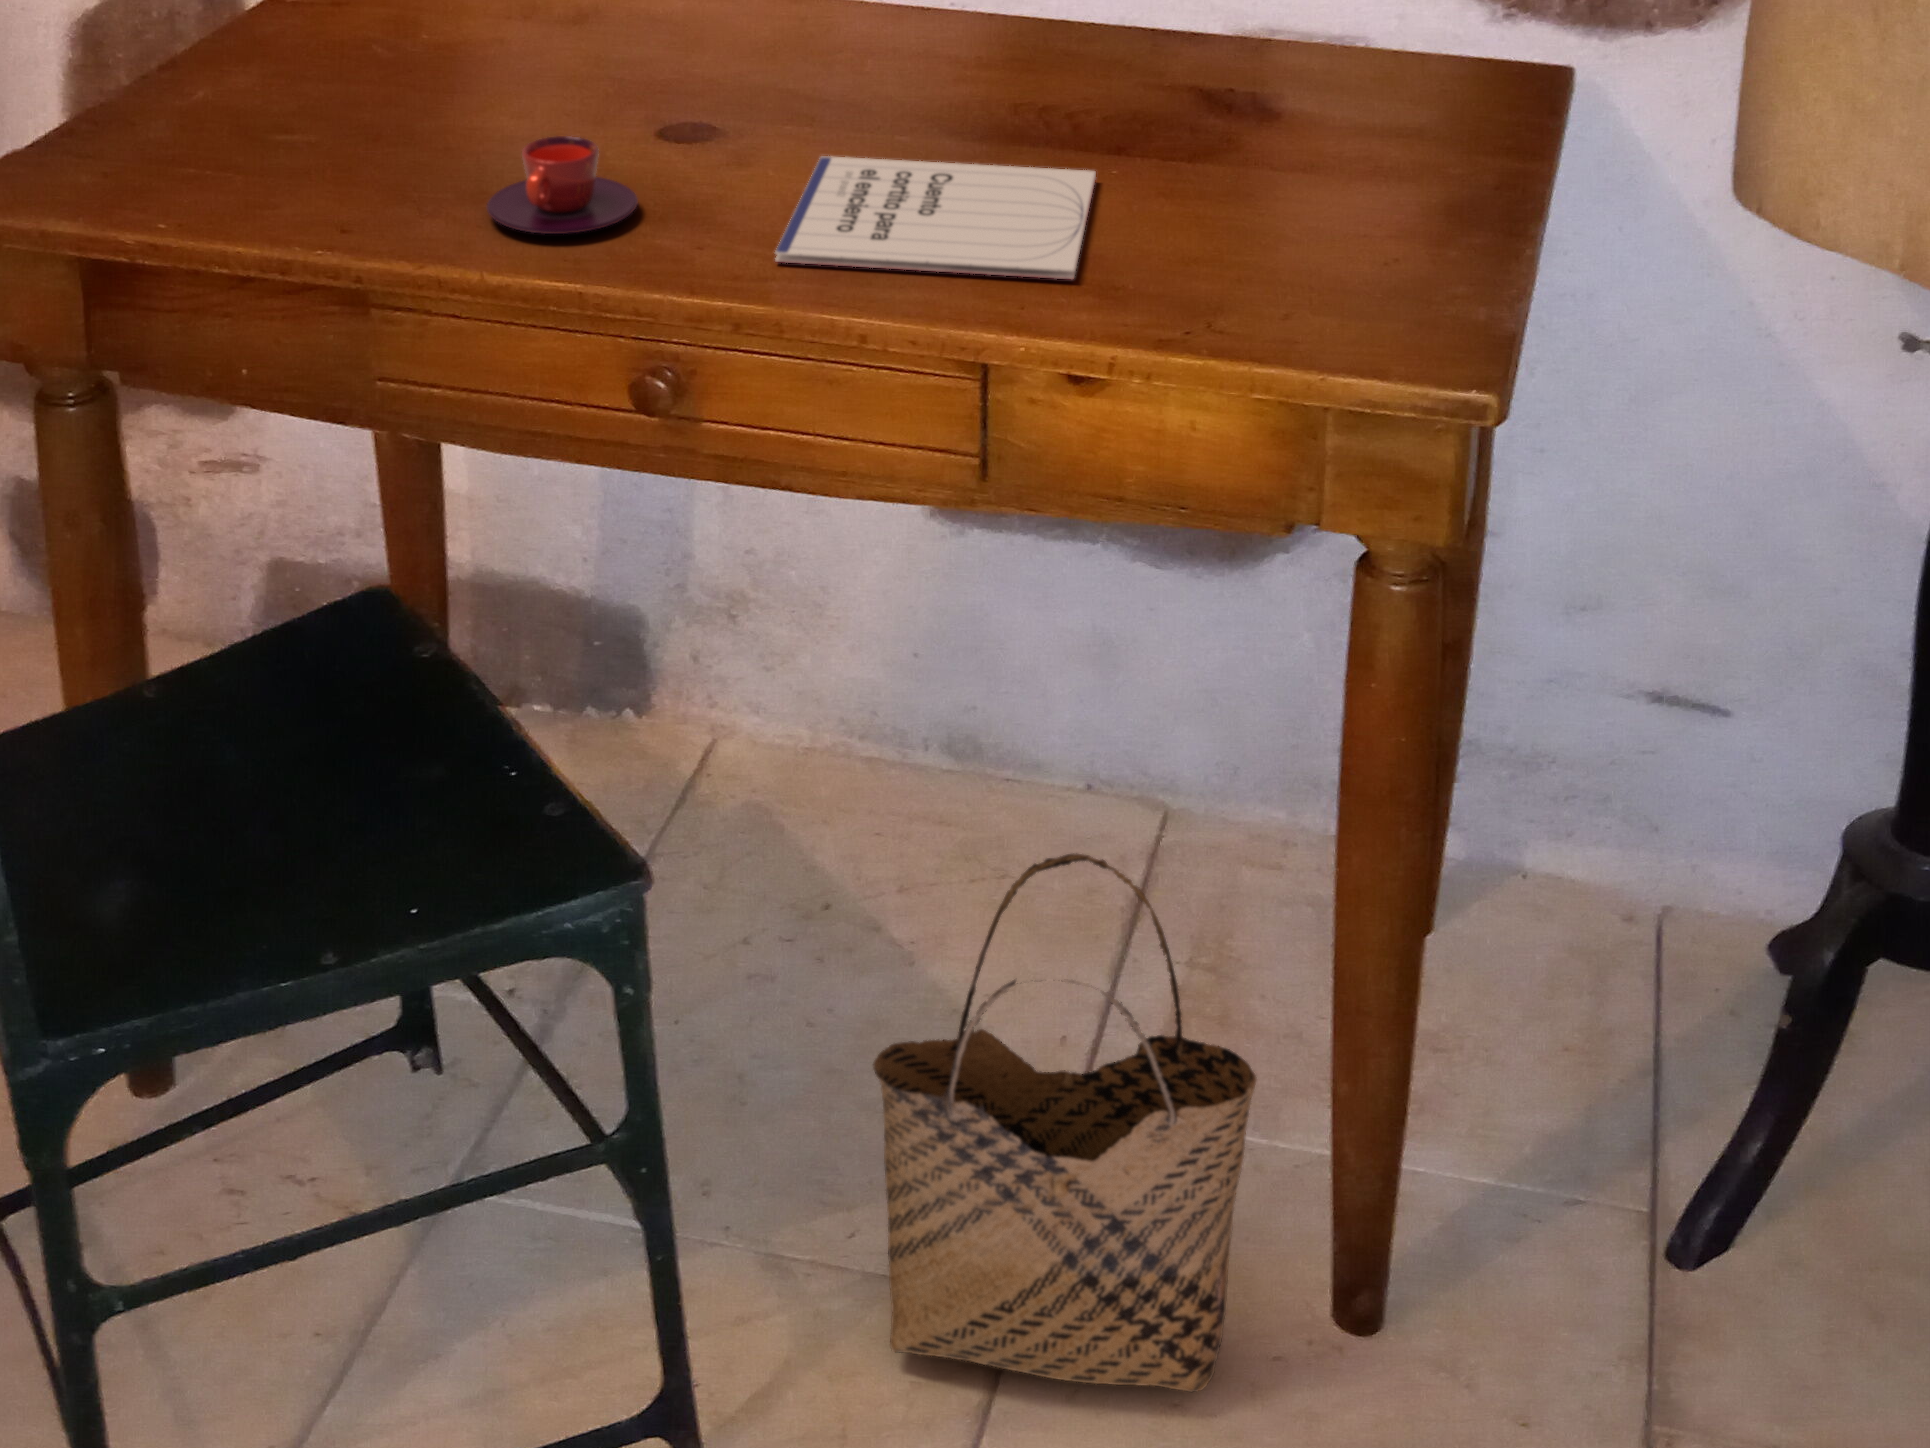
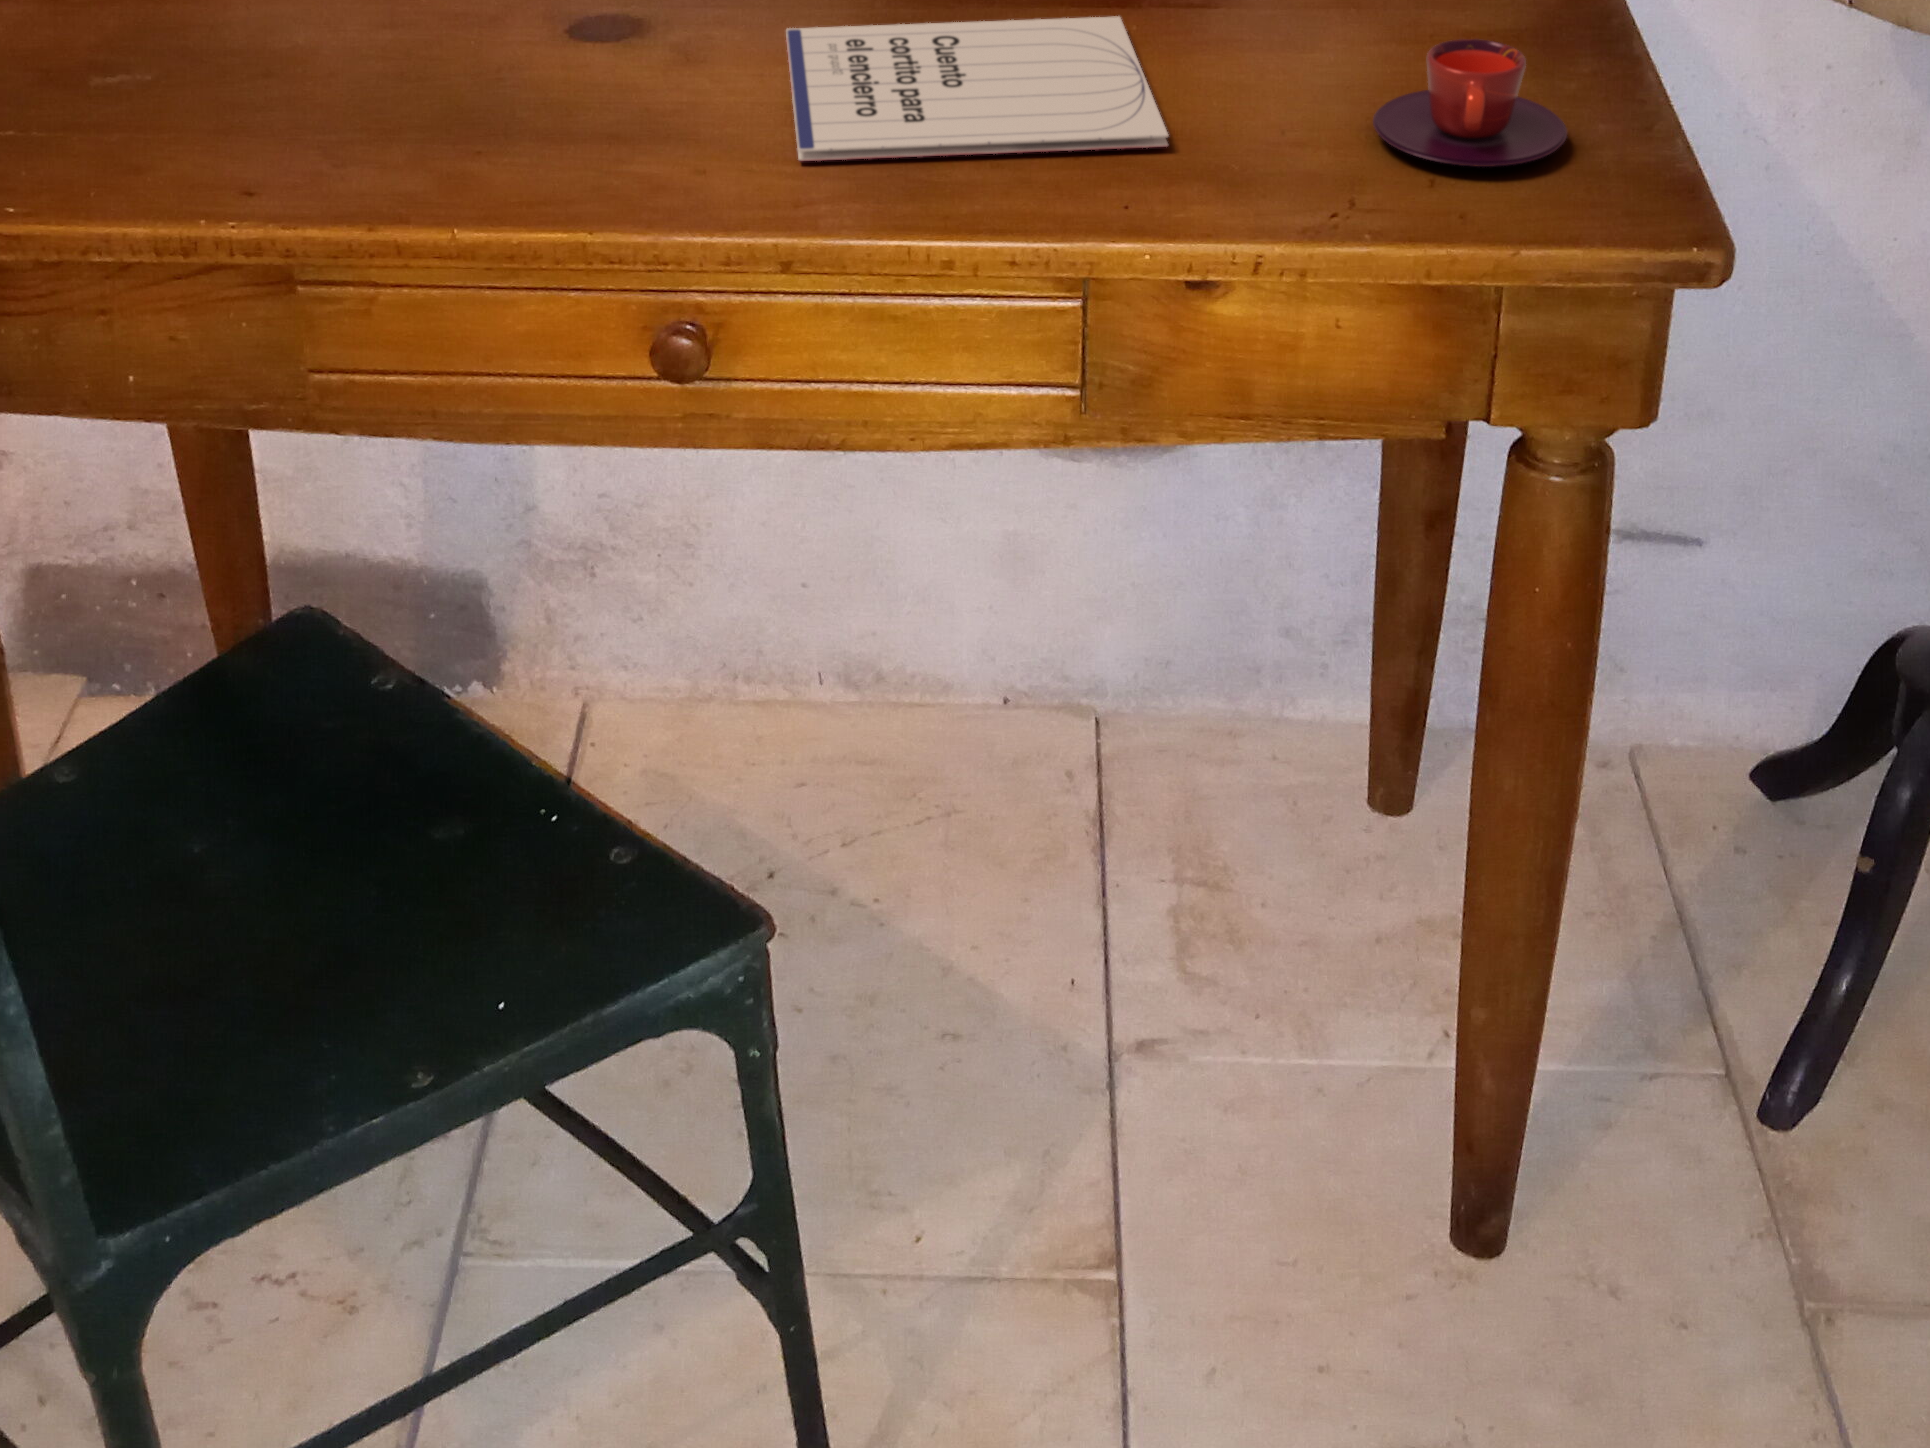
teacup: present [487,136,638,234] -> present [1373,39,1567,167]
woven basket: present [873,854,1256,1392] -> none [966,807,1390,1373]

